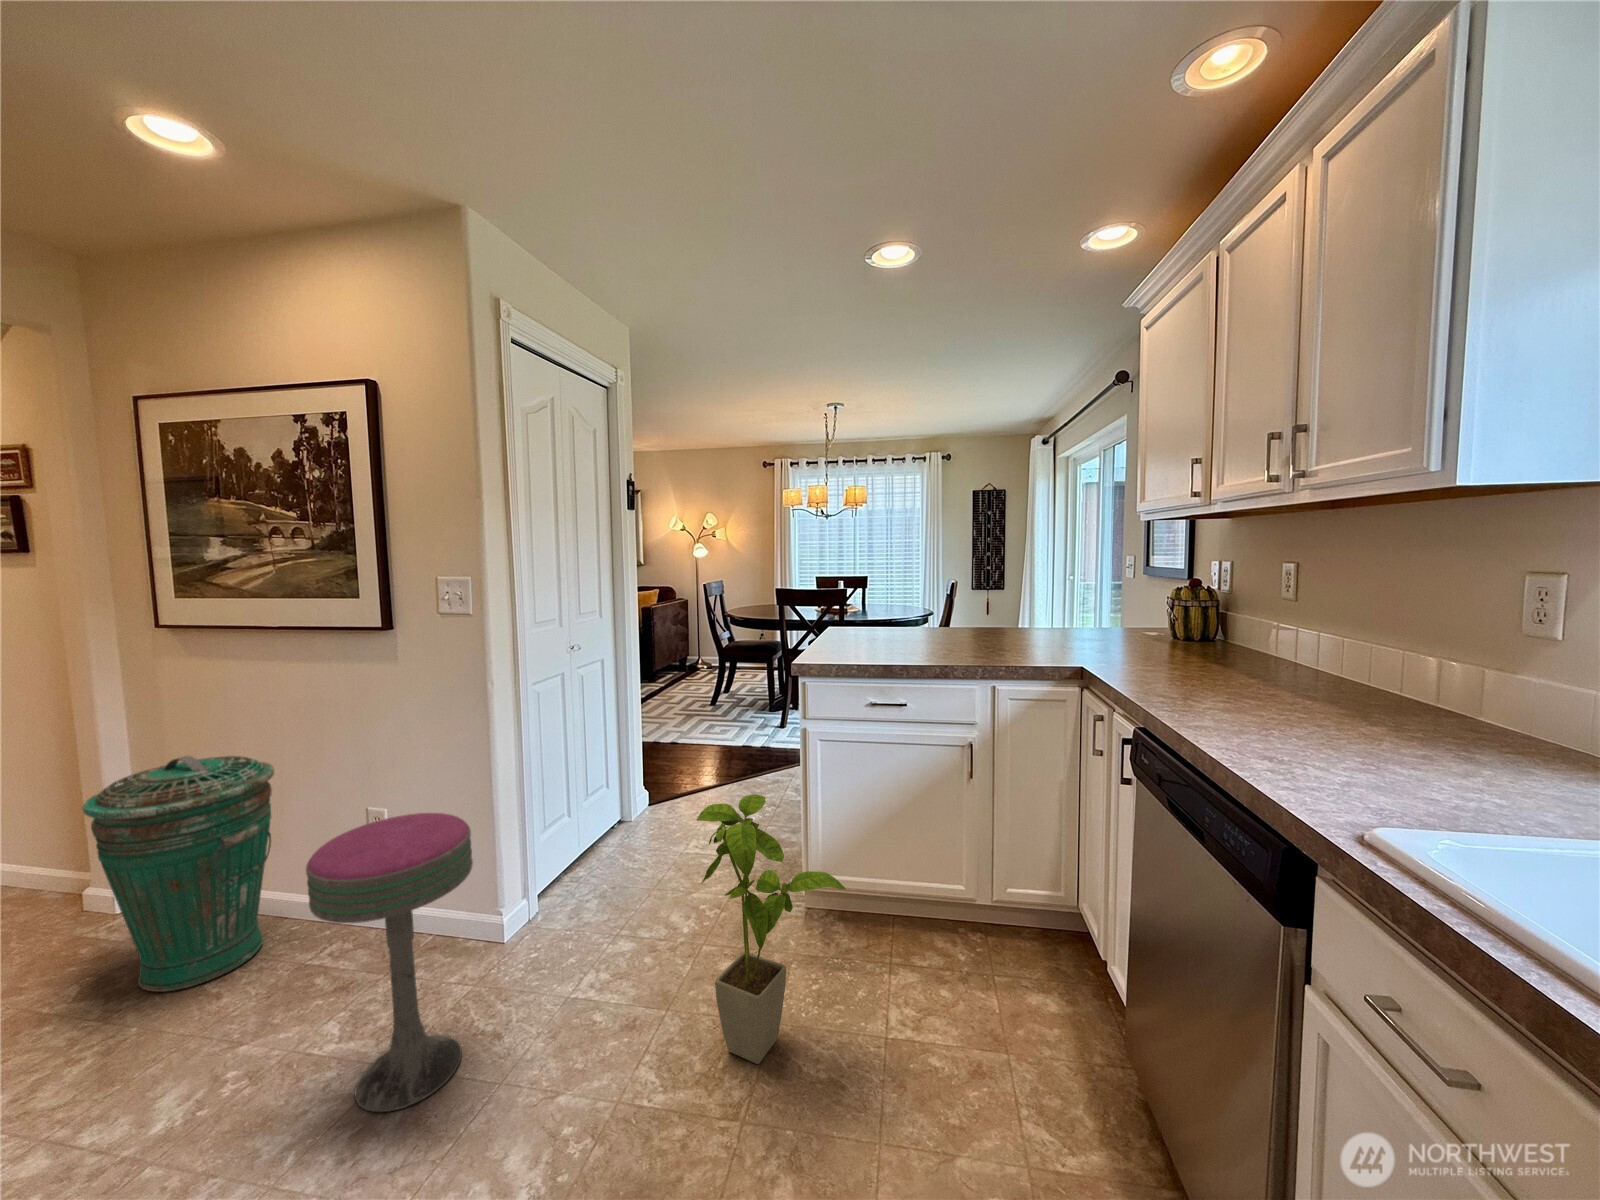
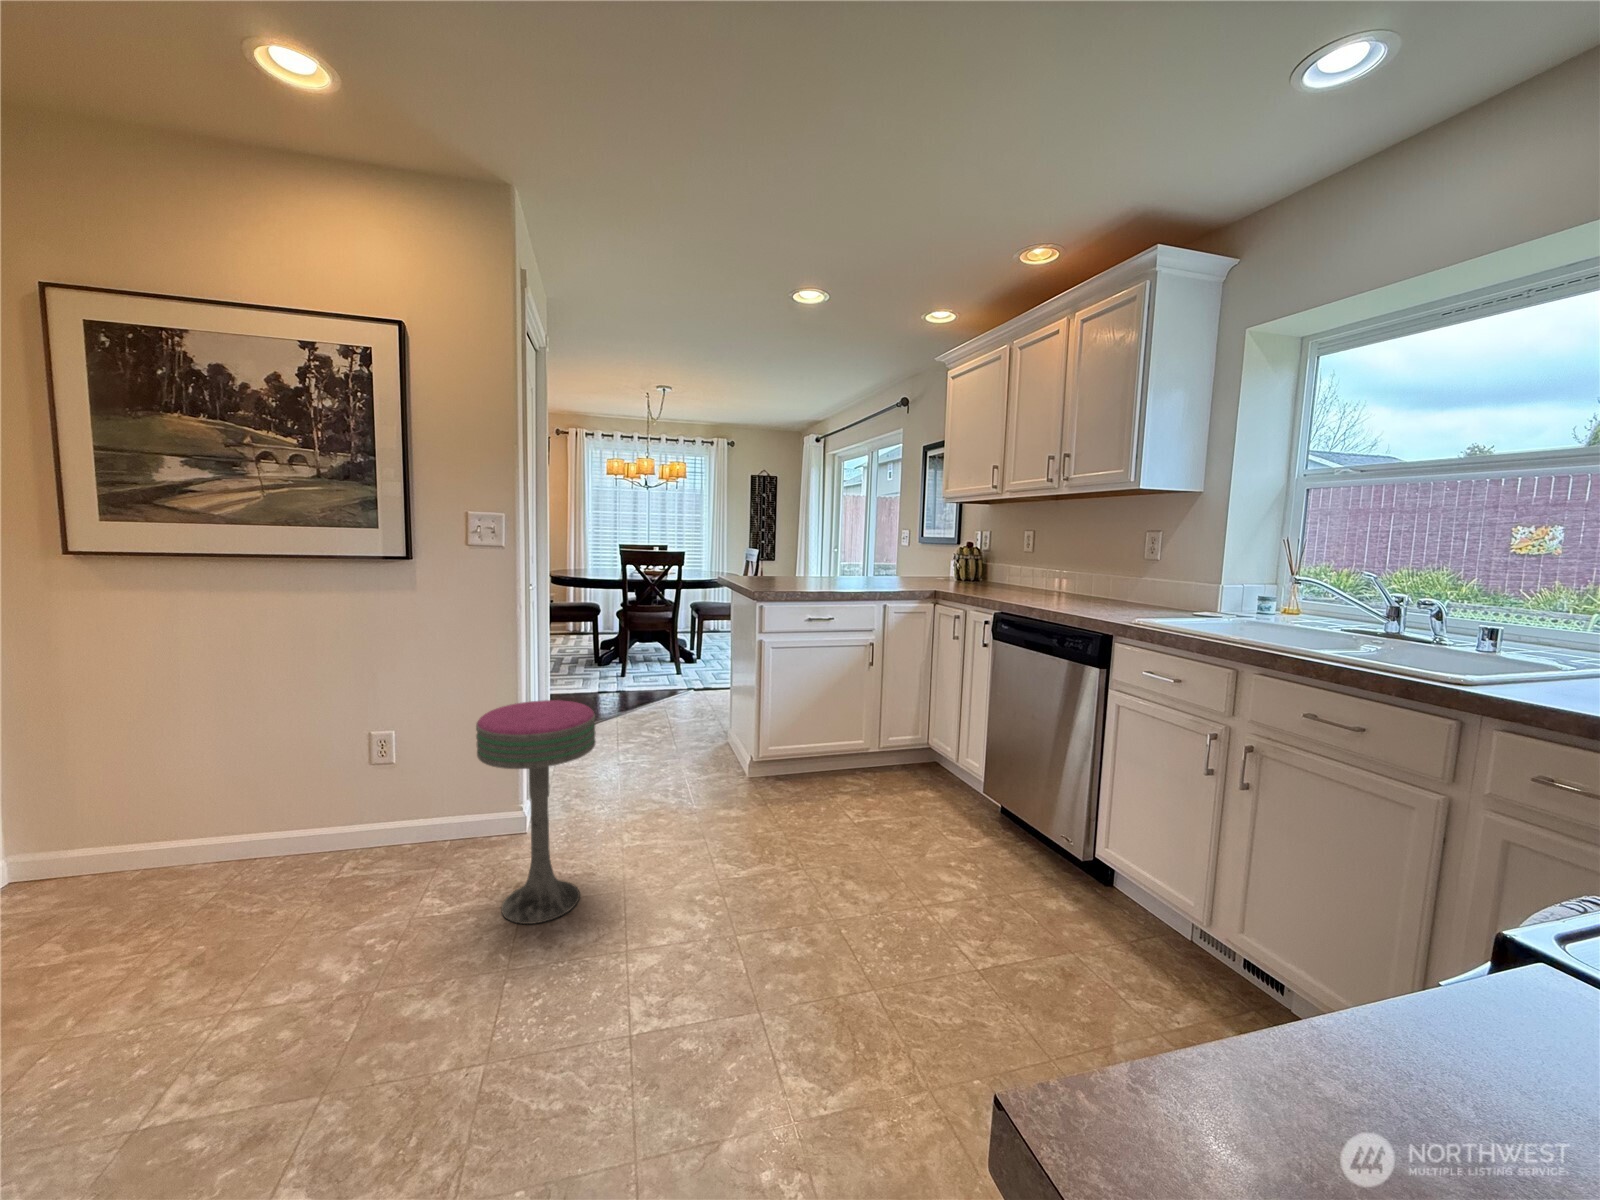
trash can: present [83,756,274,992] -> none [78,685,284,927]
house plant: present [697,794,846,1064] -> none [747,664,843,845]

